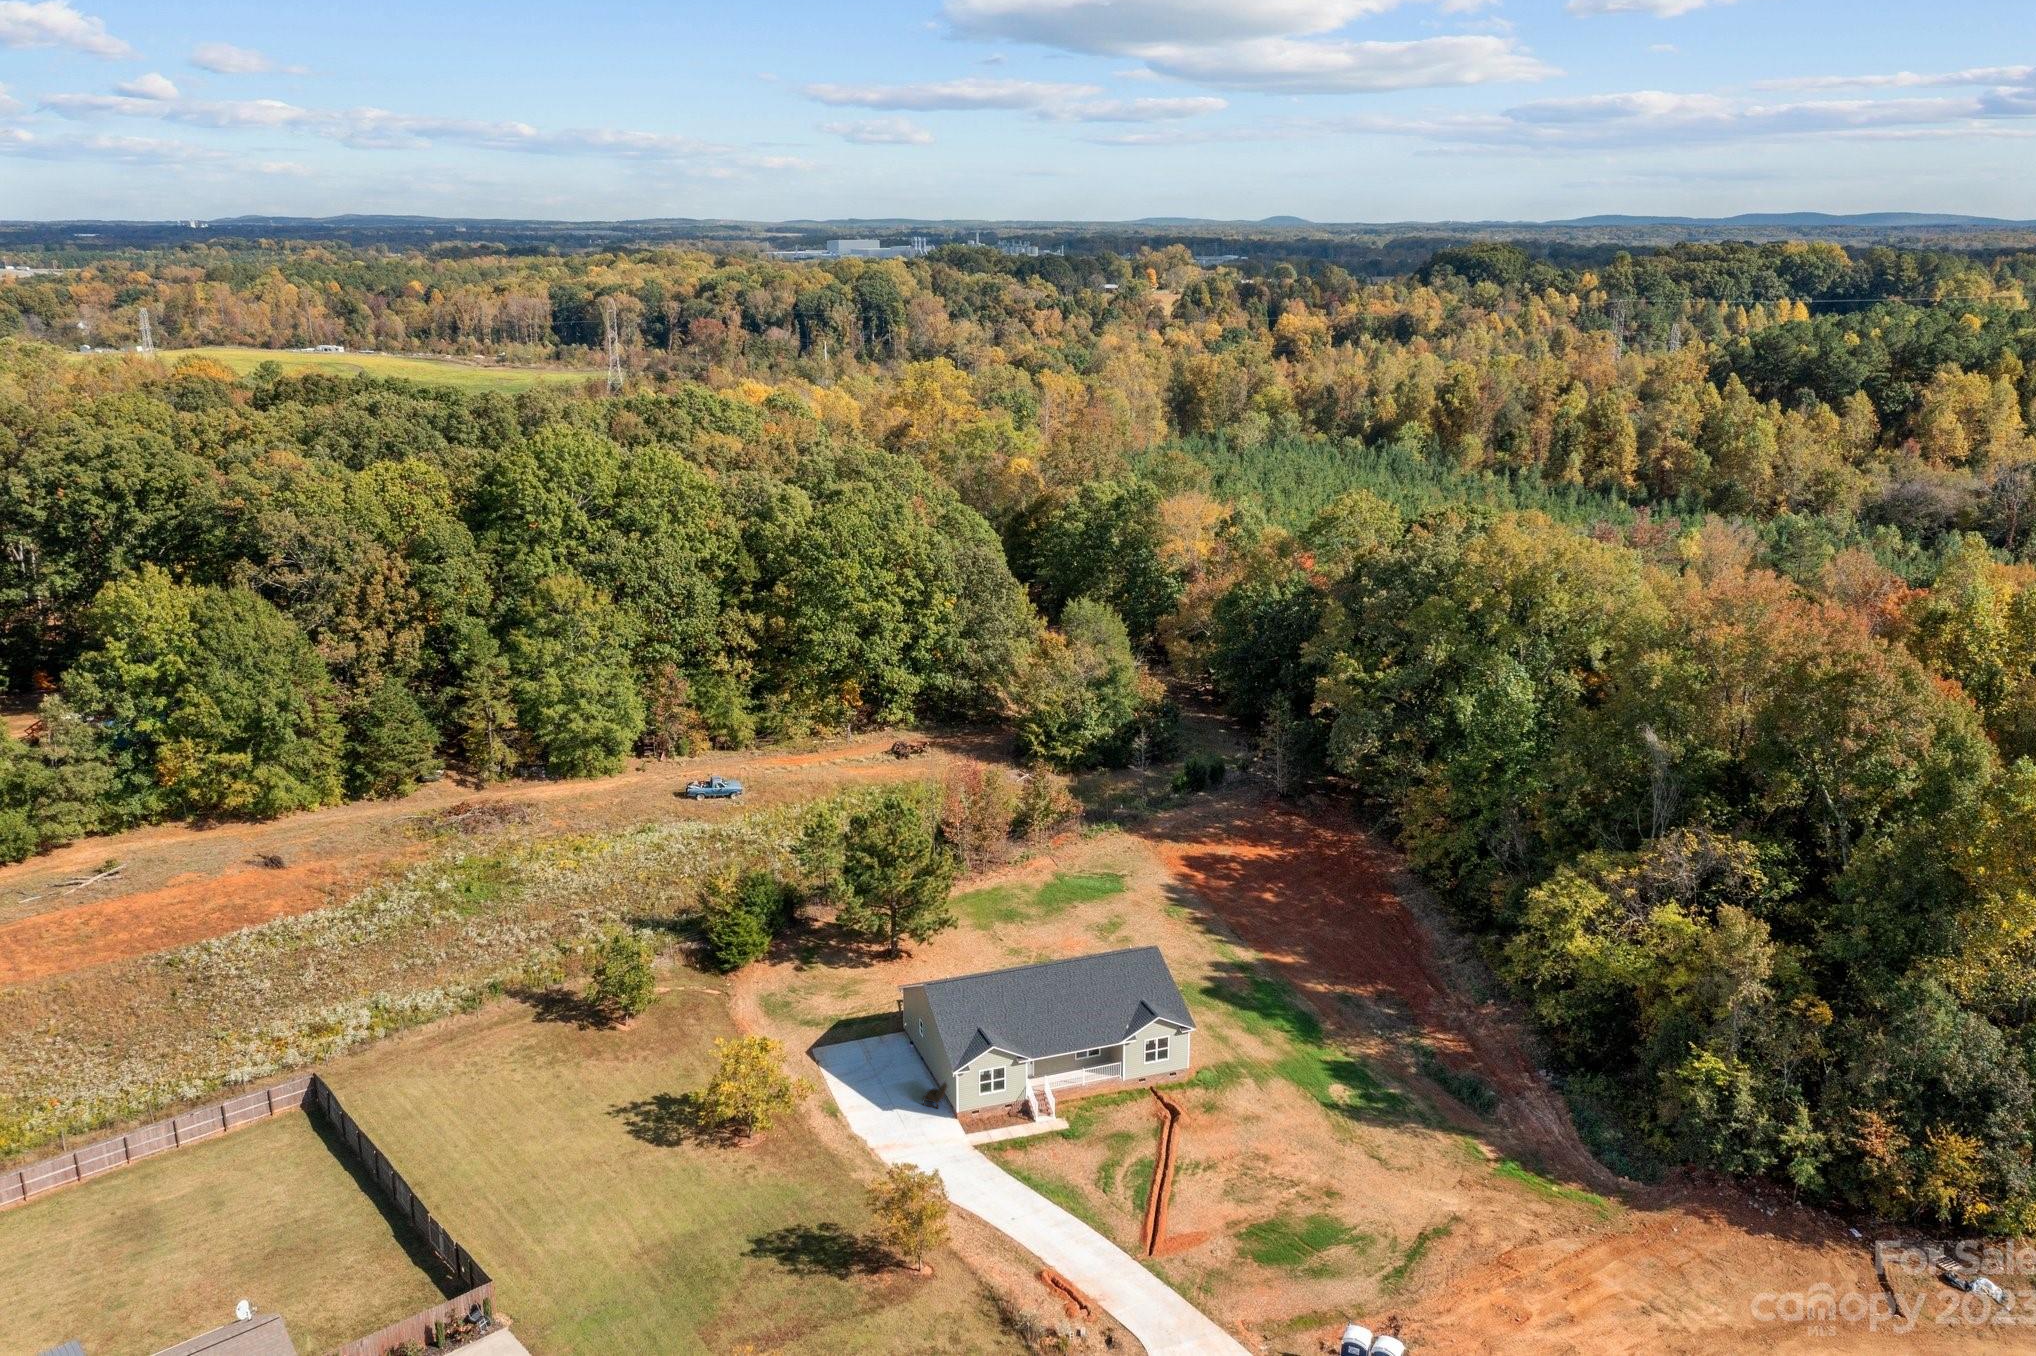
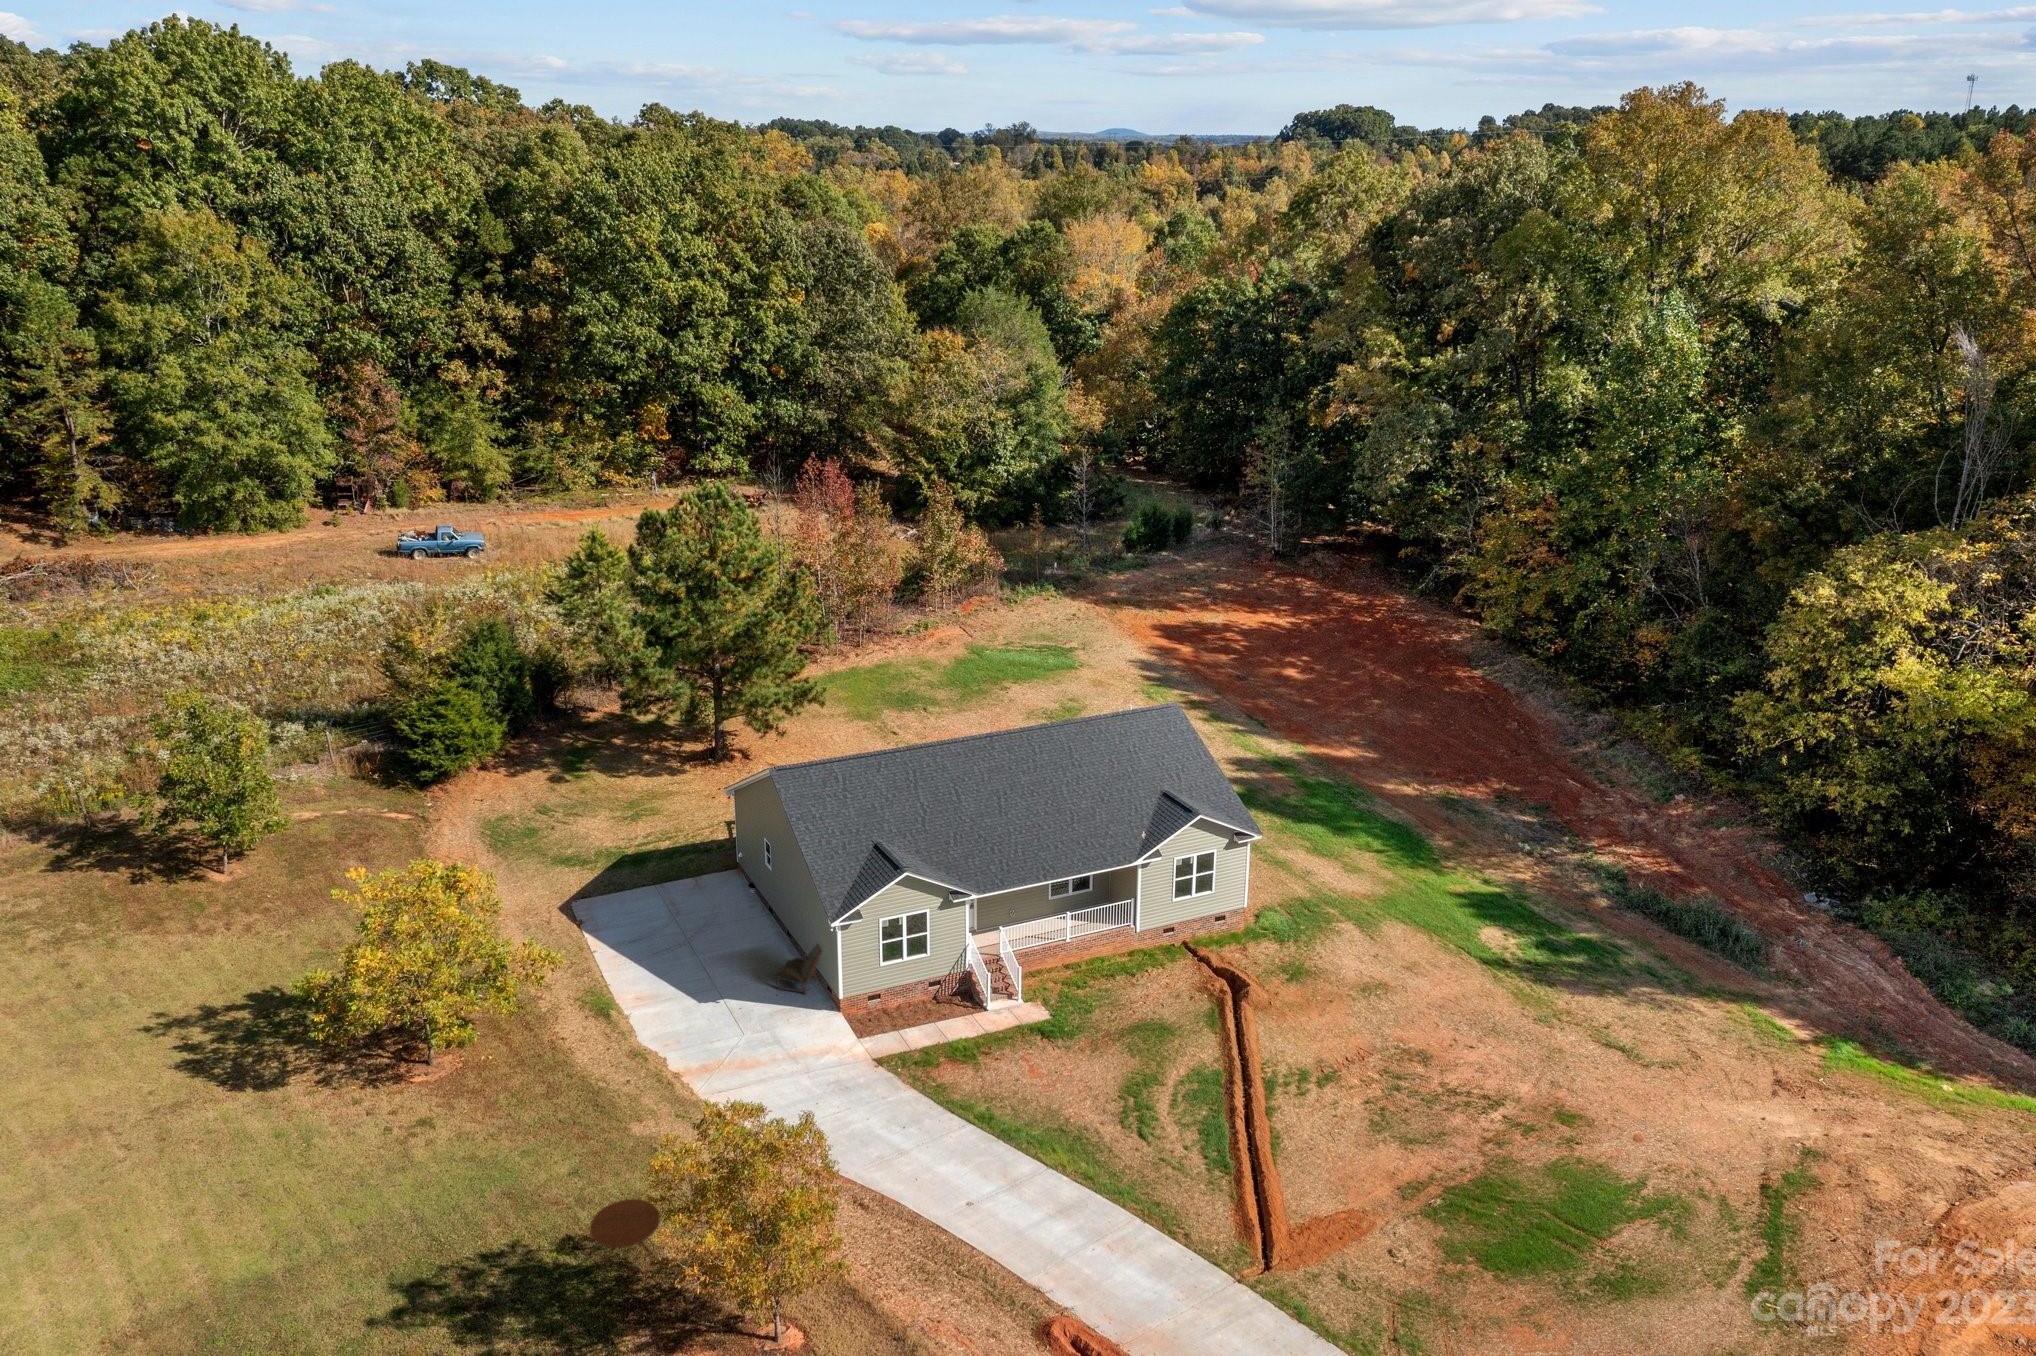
round table: none [836,1207,867,1243] -> present [590,1199,660,1264]

